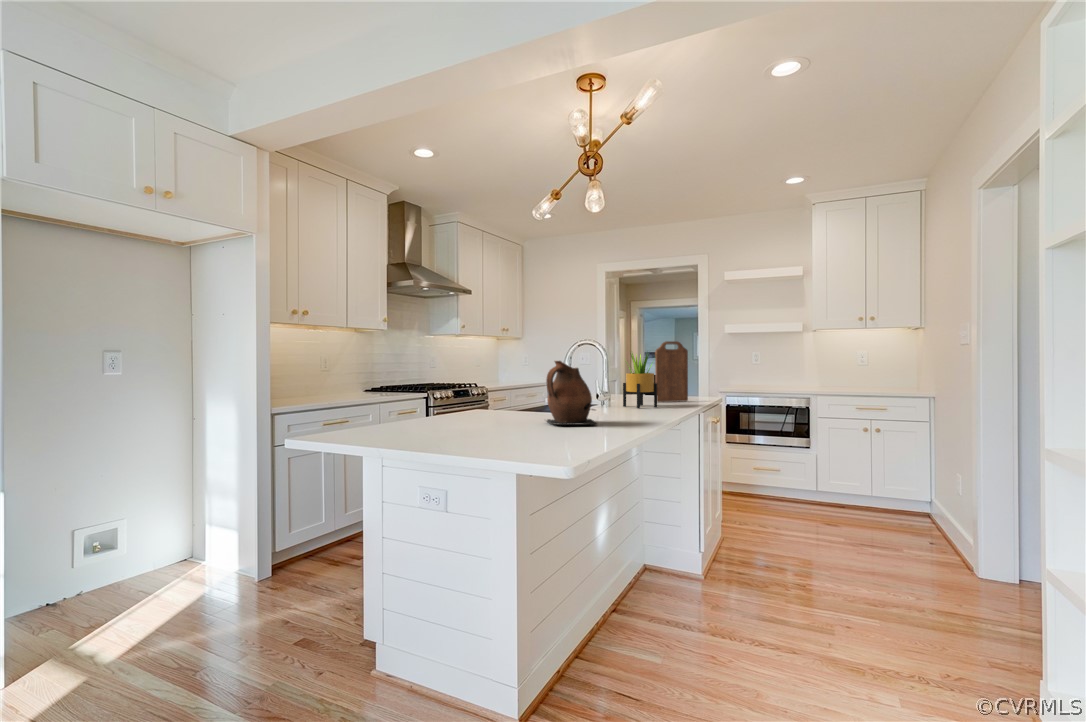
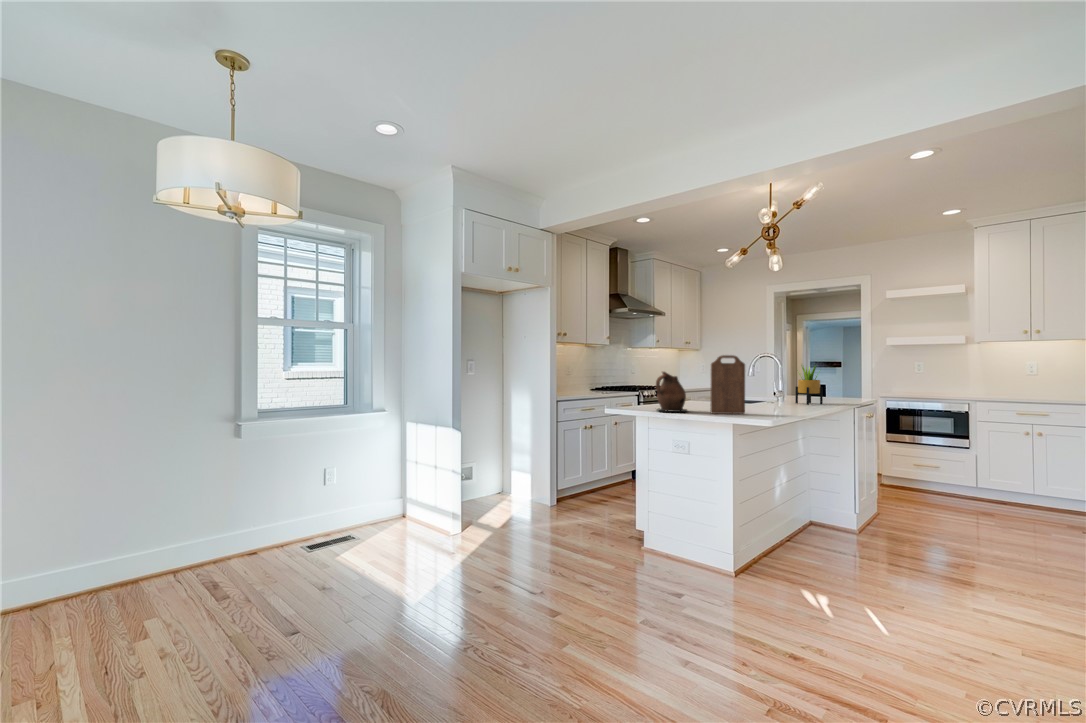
cutting board: present [655,341,688,402] -> present [710,355,745,414]
ceramic pitcher: present [546,361,596,425] -> present [656,372,687,412]

